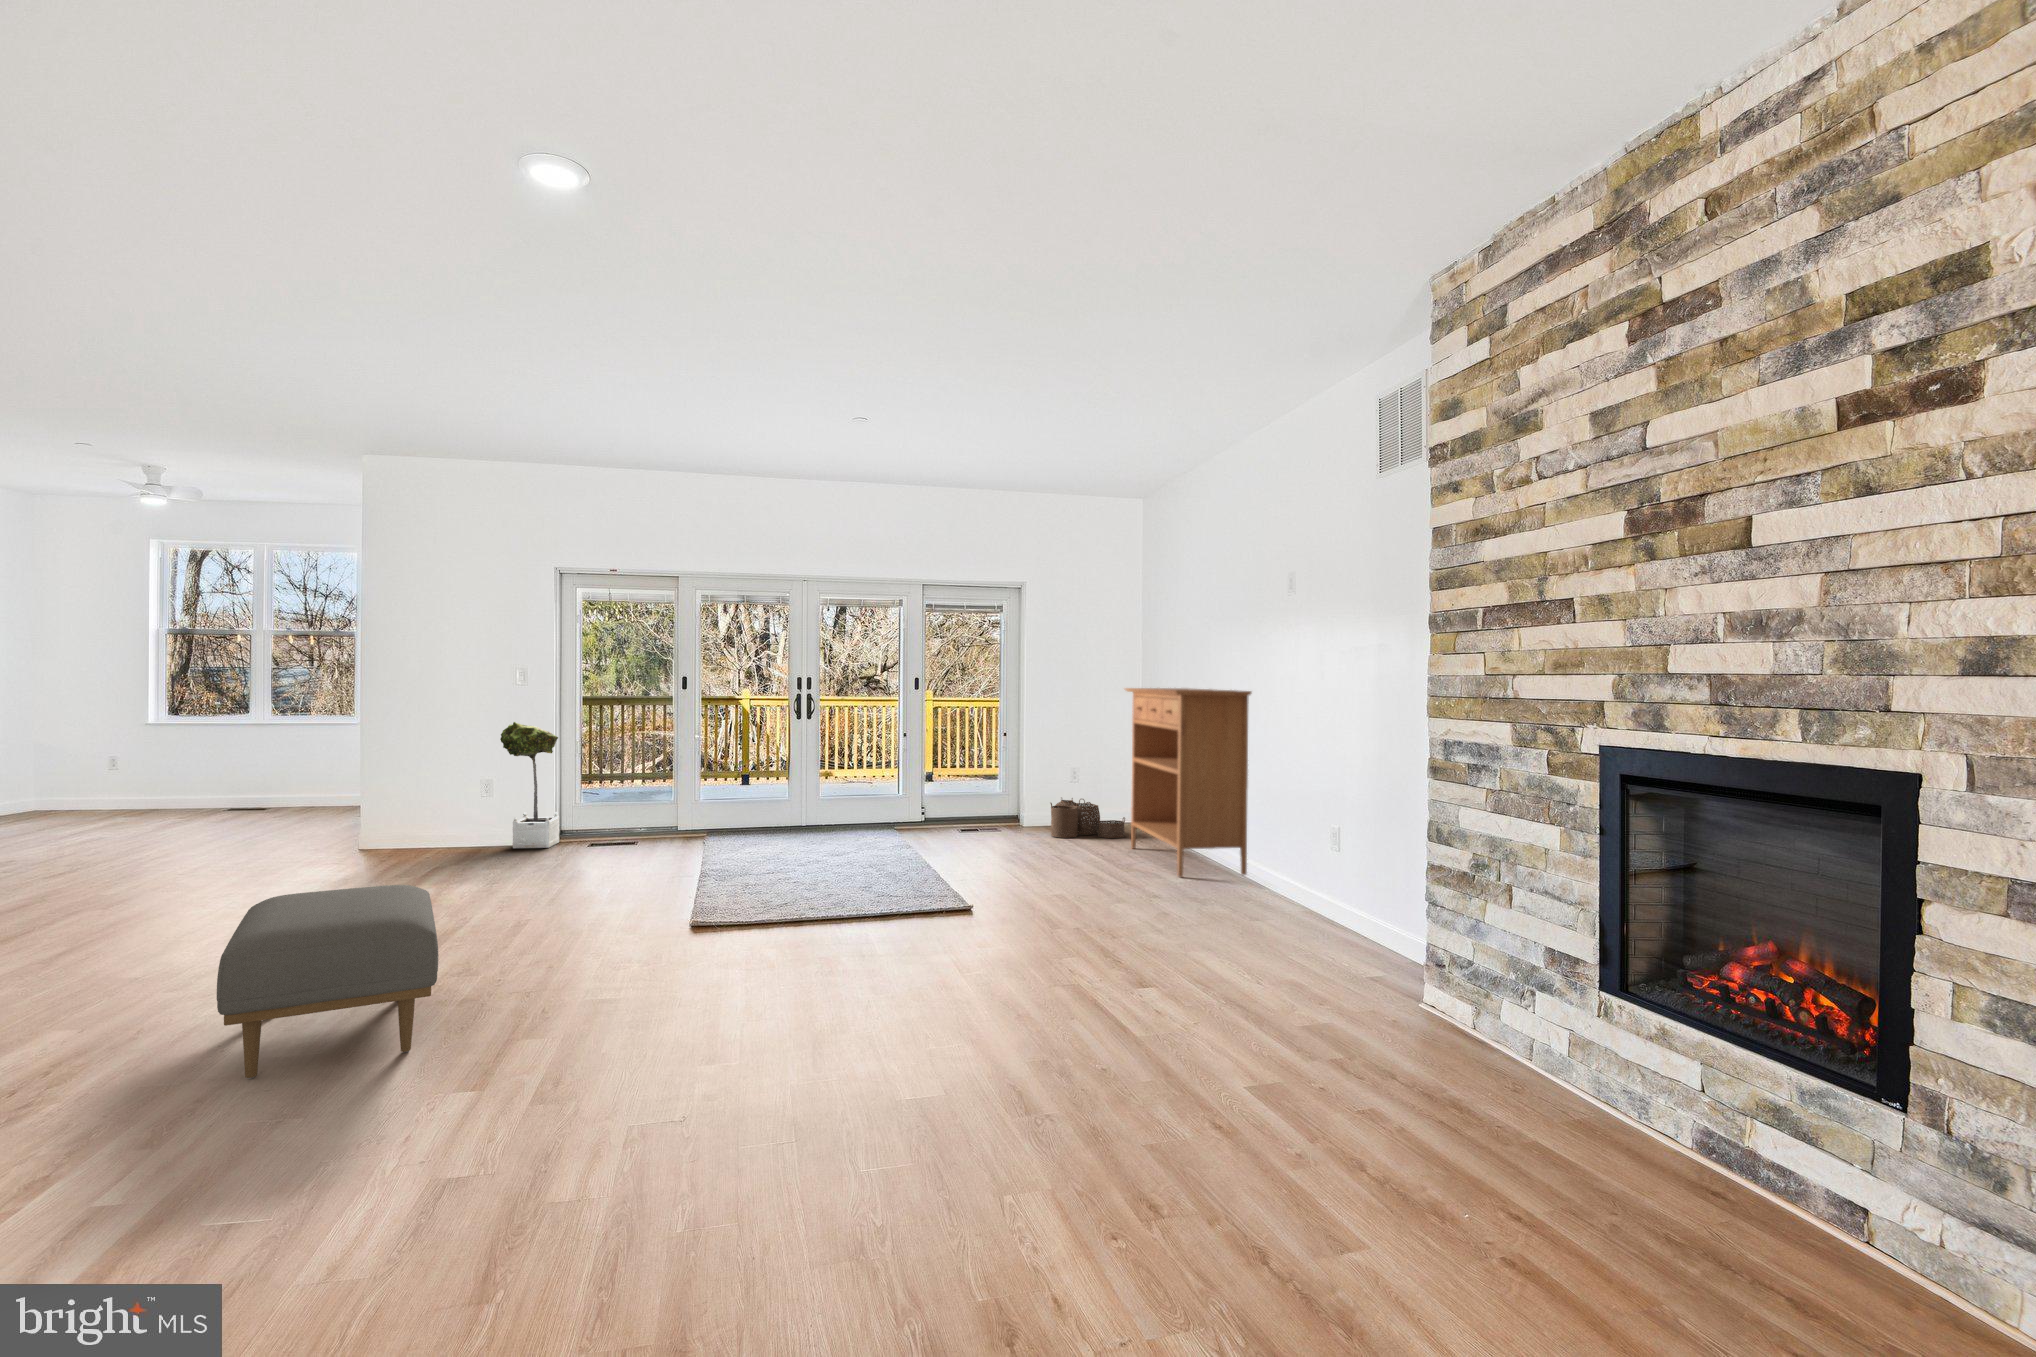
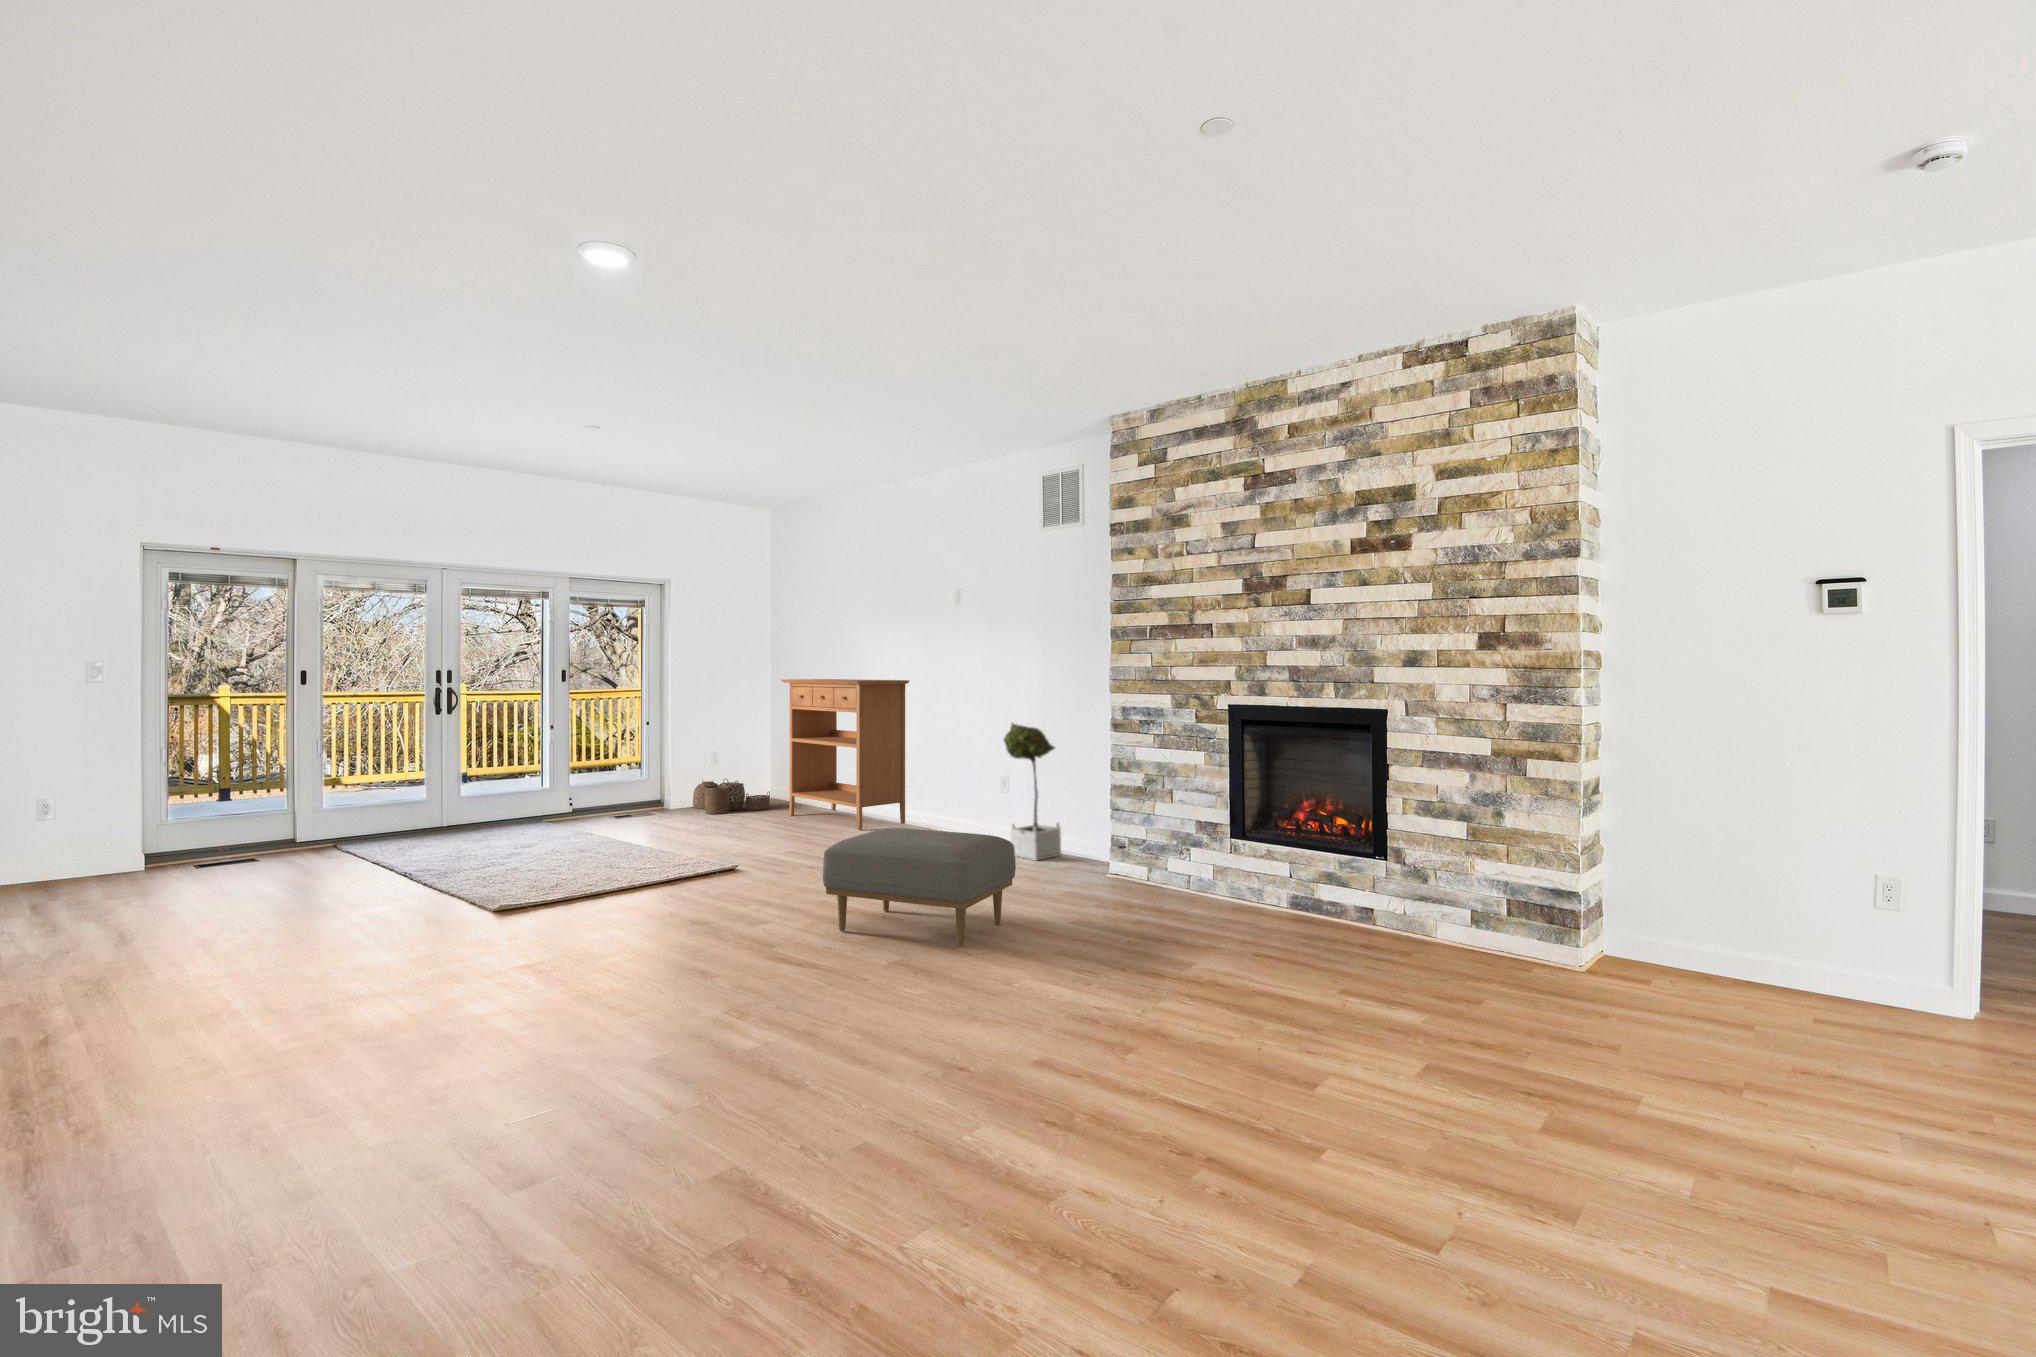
potted tree: present [500,722,559,848] -> present [1004,723,1061,860]
ottoman: present [217,885,439,1079] -> present [823,828,1016,947]

